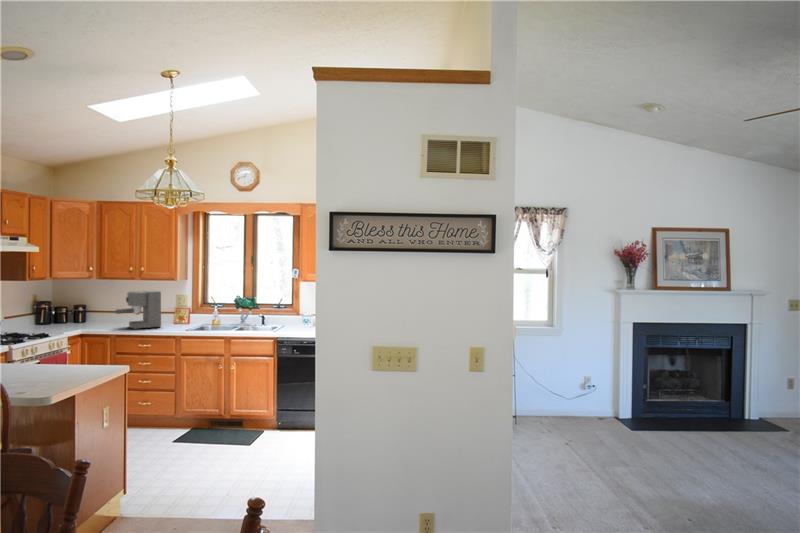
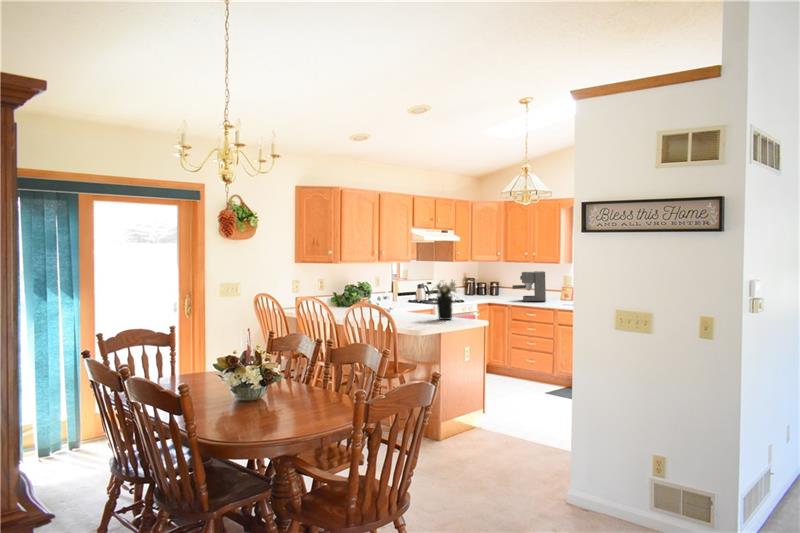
flower arrangement: none [21,310,83,375] -> present [428,280,457,320]

